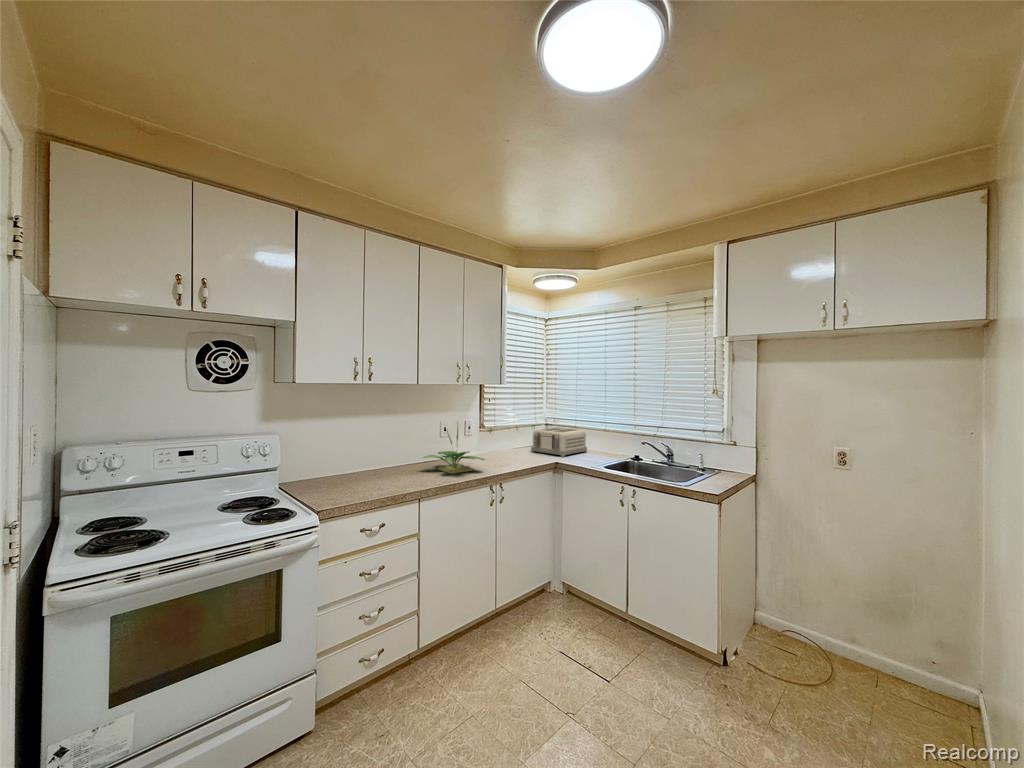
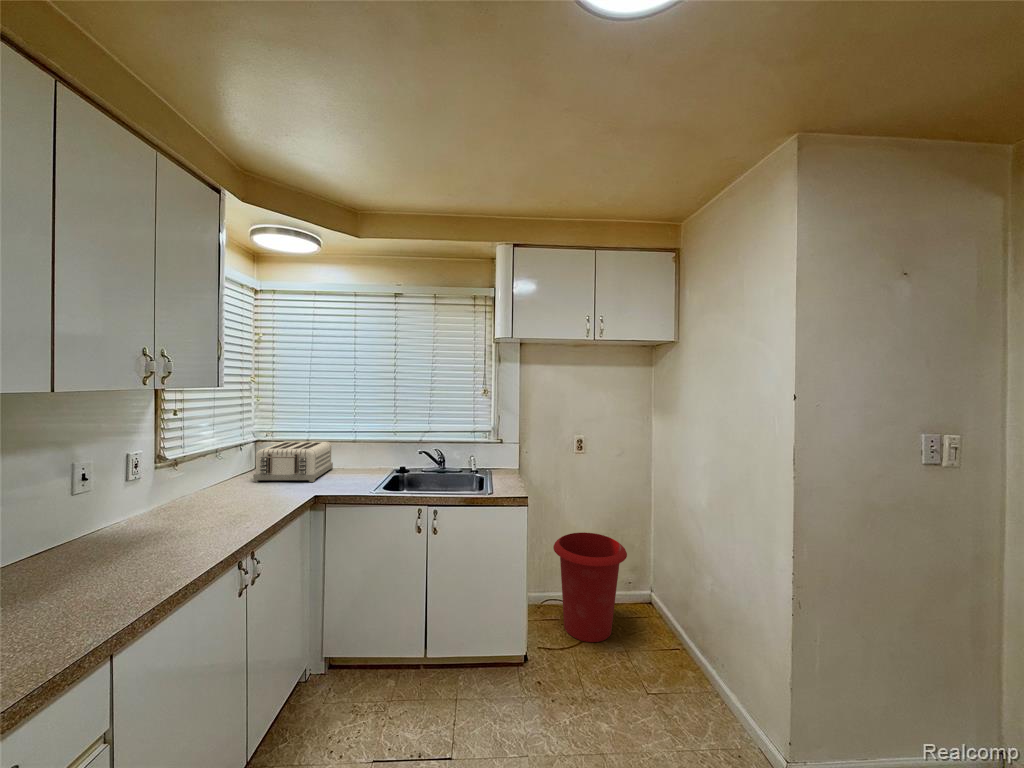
potted plant: present [424,427,485,474] -> none [67,458,224,560]
waste bin: none [779,561,891,700] -> present [553,532,627,642]

